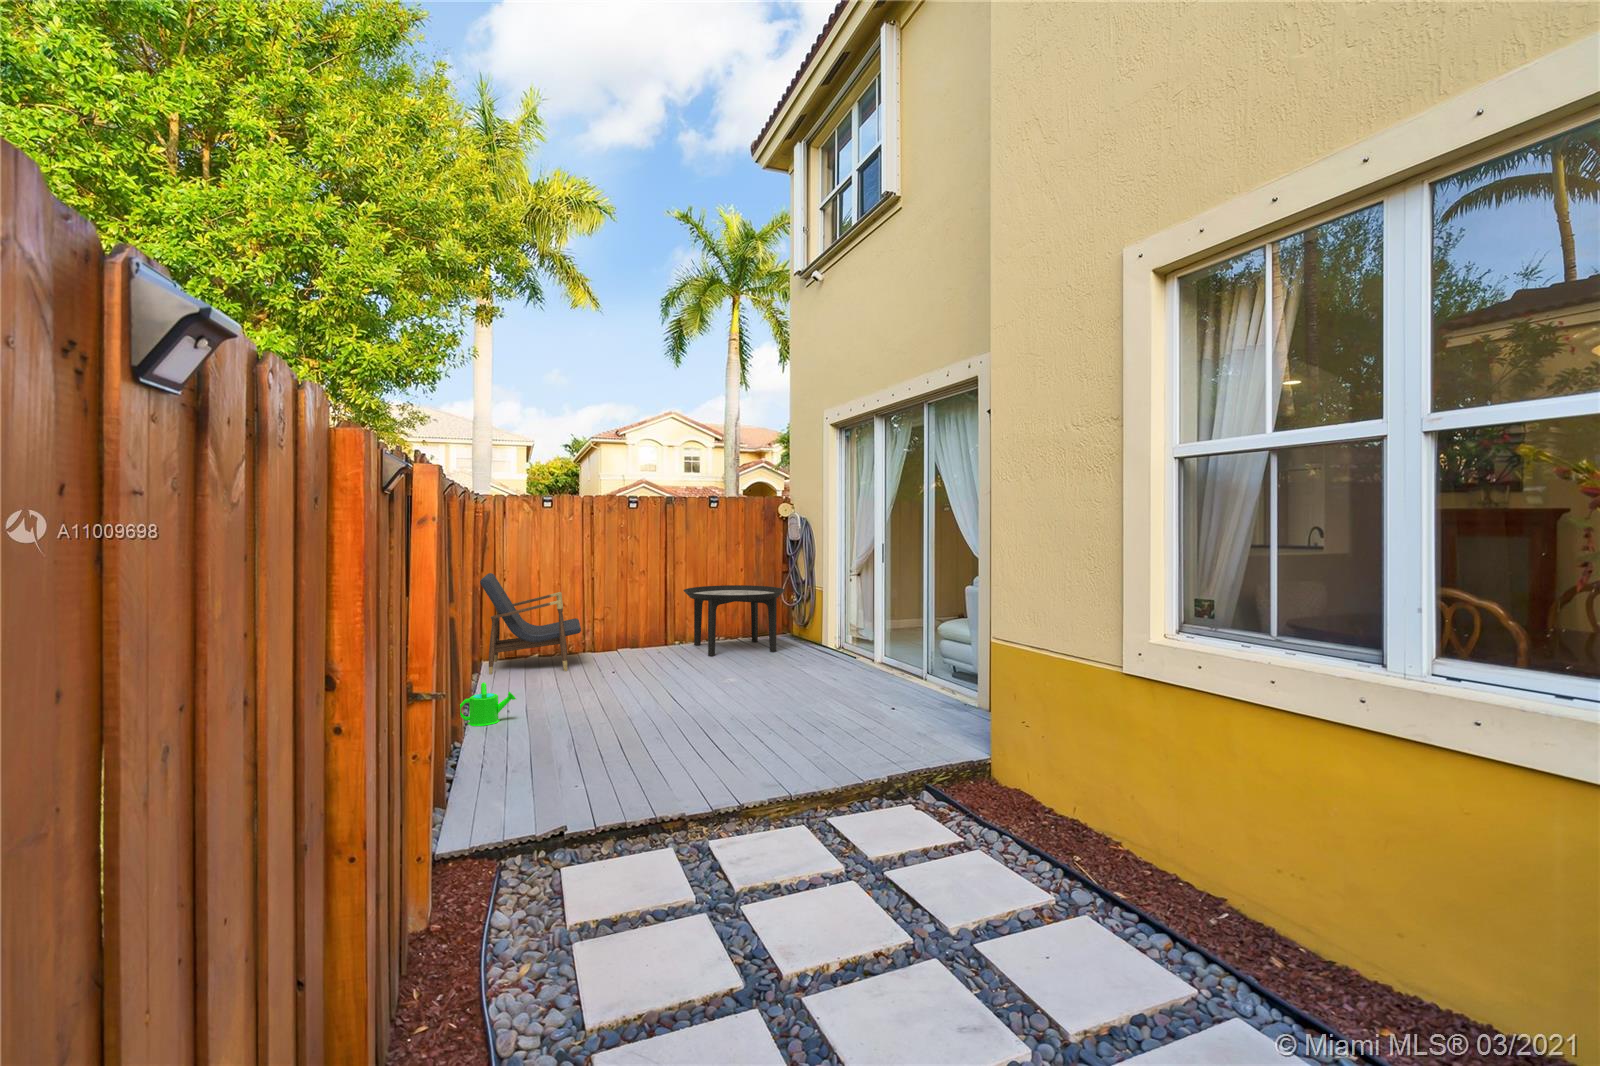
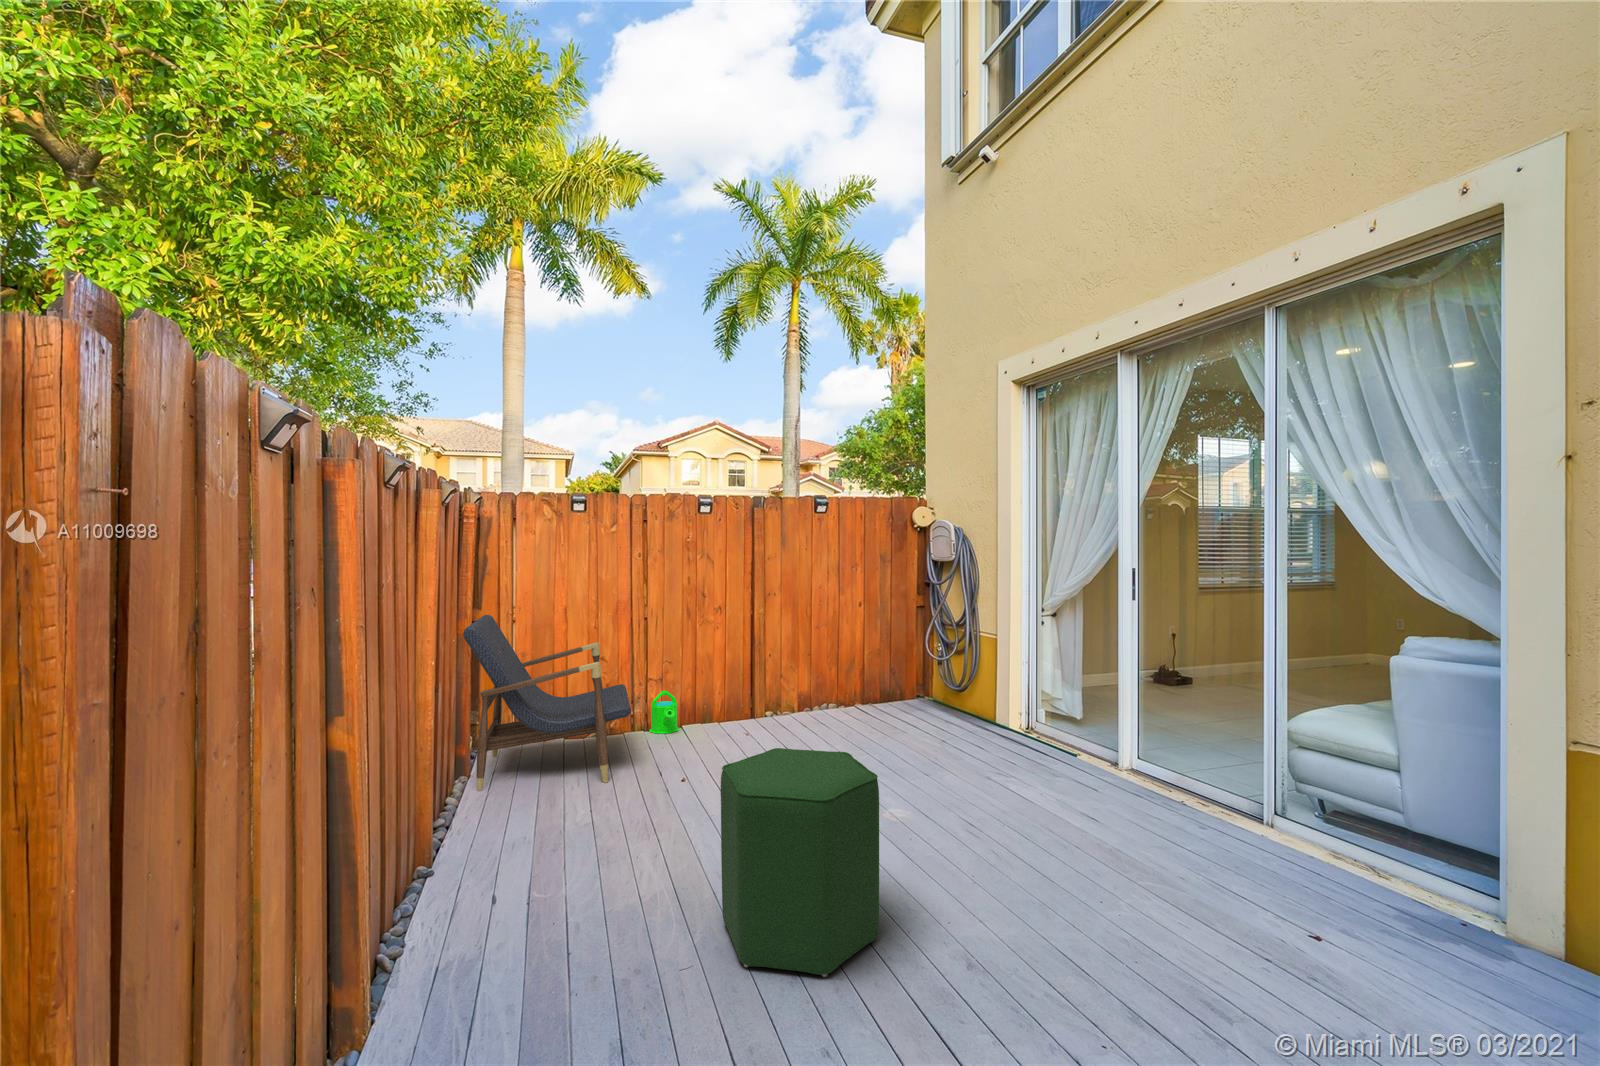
round table: present [683,585,785,656] -> none [783,626,939,744]
ottoman: none [621,631,693,721] -> present [721,748,879,977]
watering can: present [460,682,516,726] -> present [649,691,679,733]

